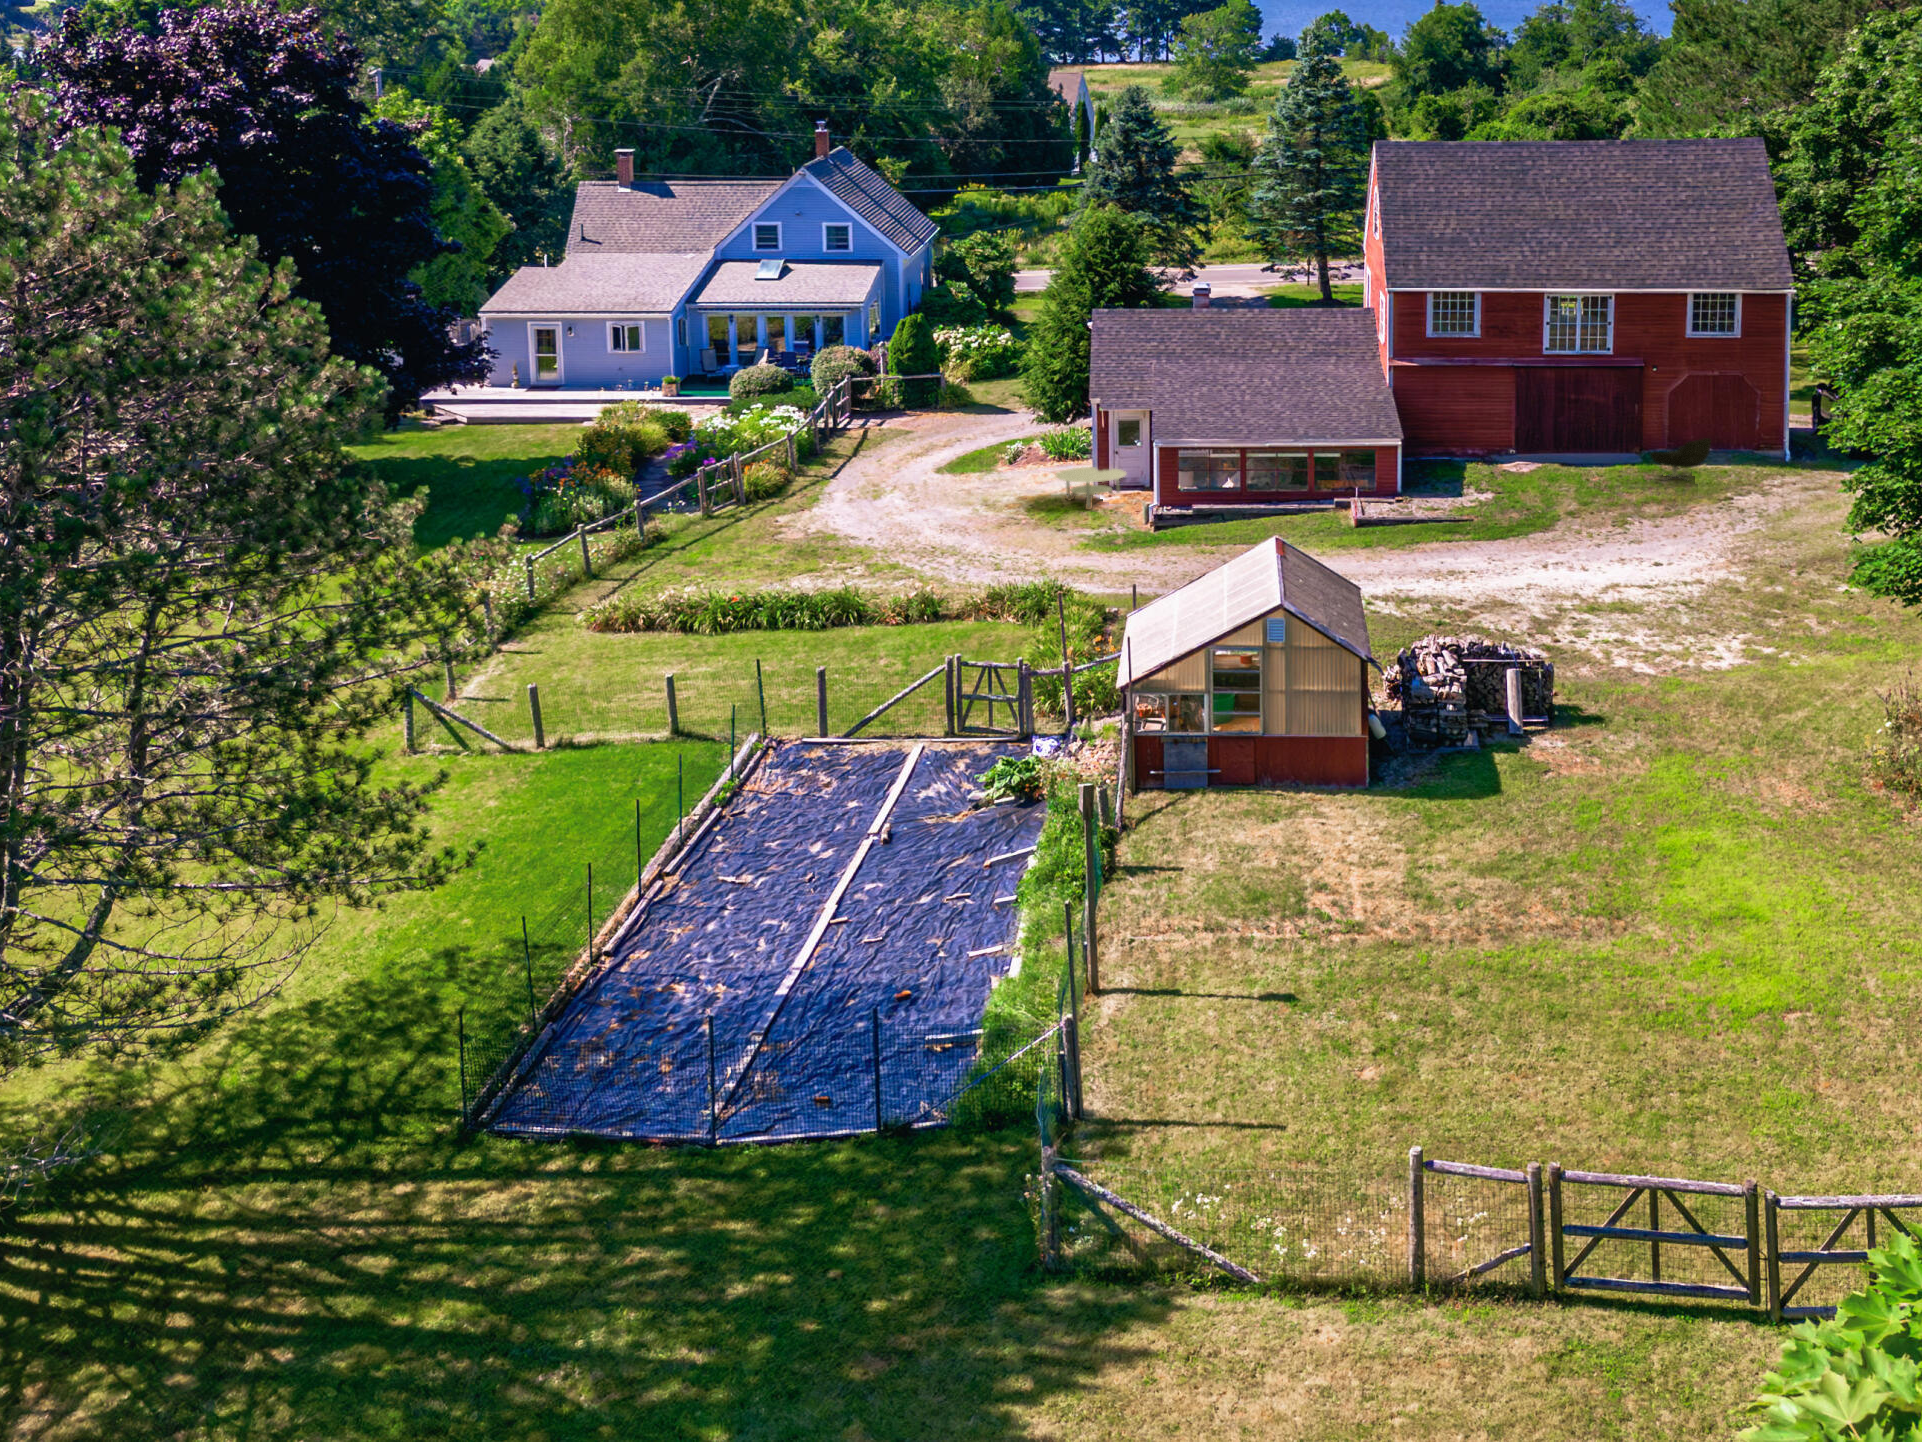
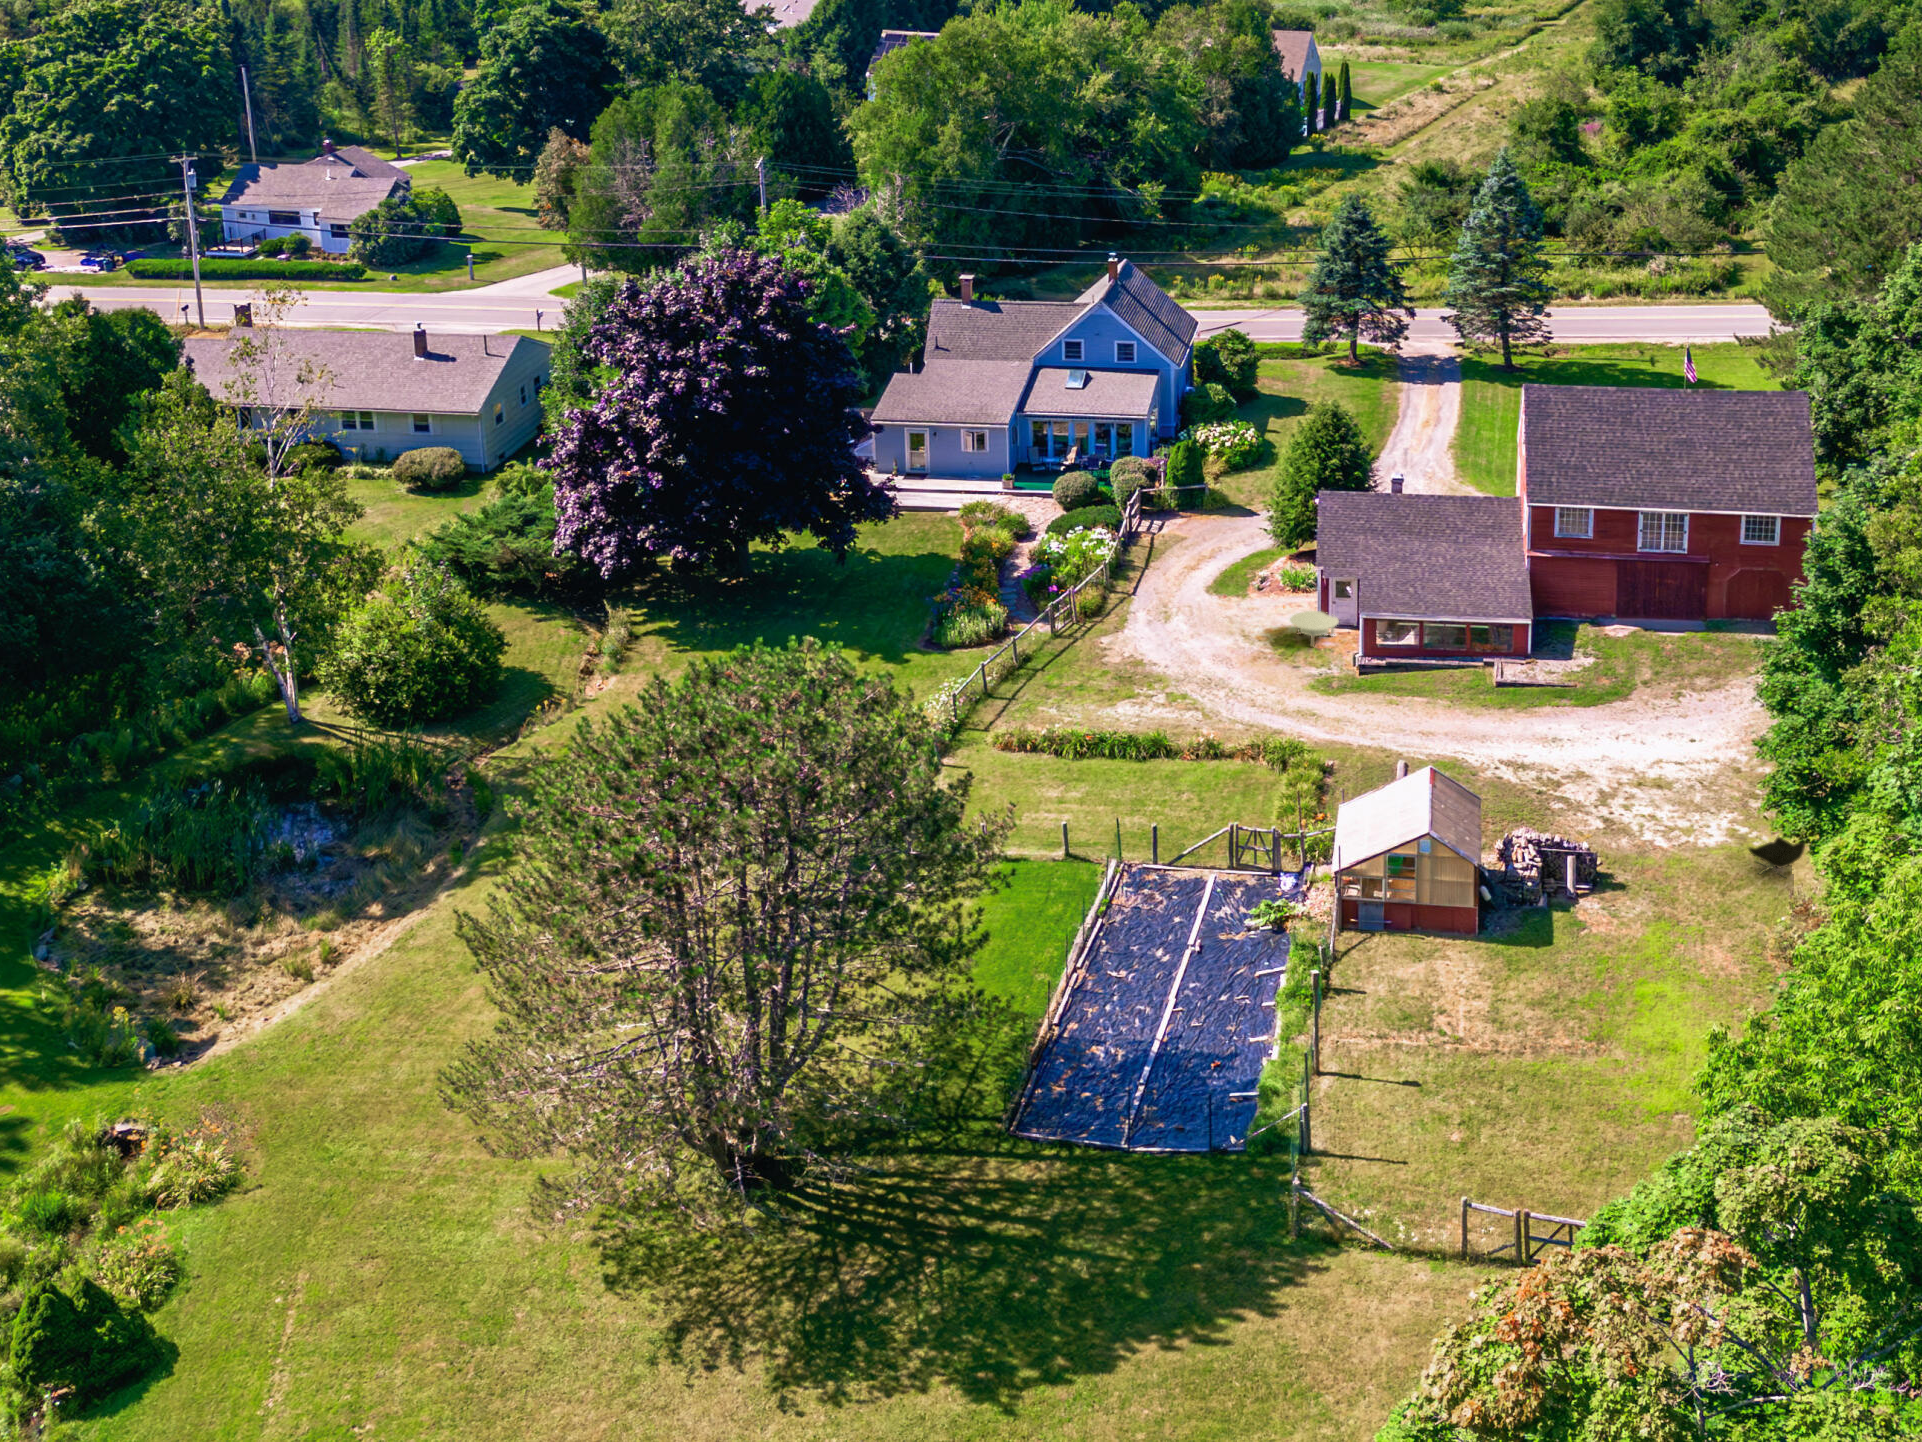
lounge chair: present [1650,438,1711,477] -> present [1749,837,1805,873]

